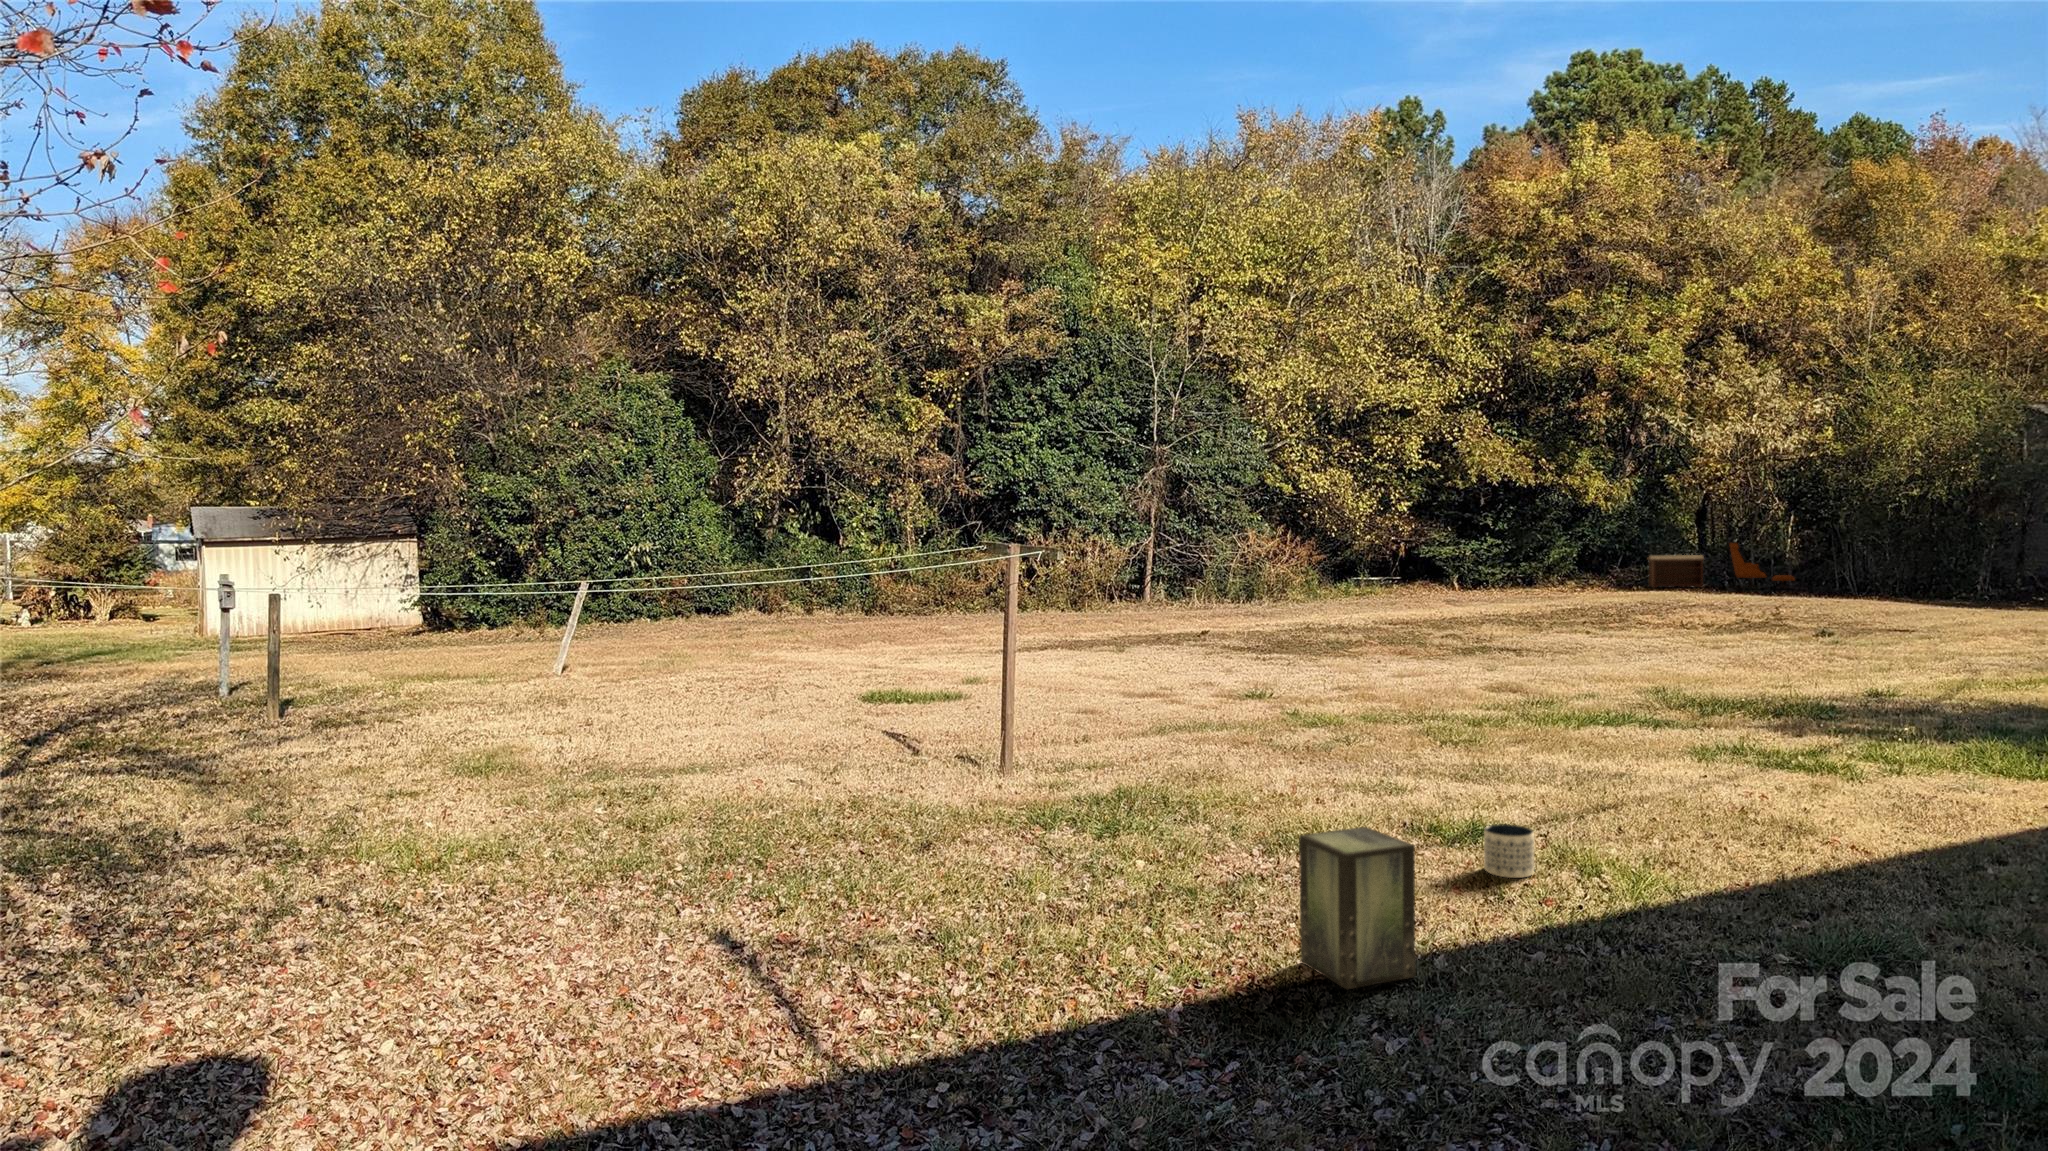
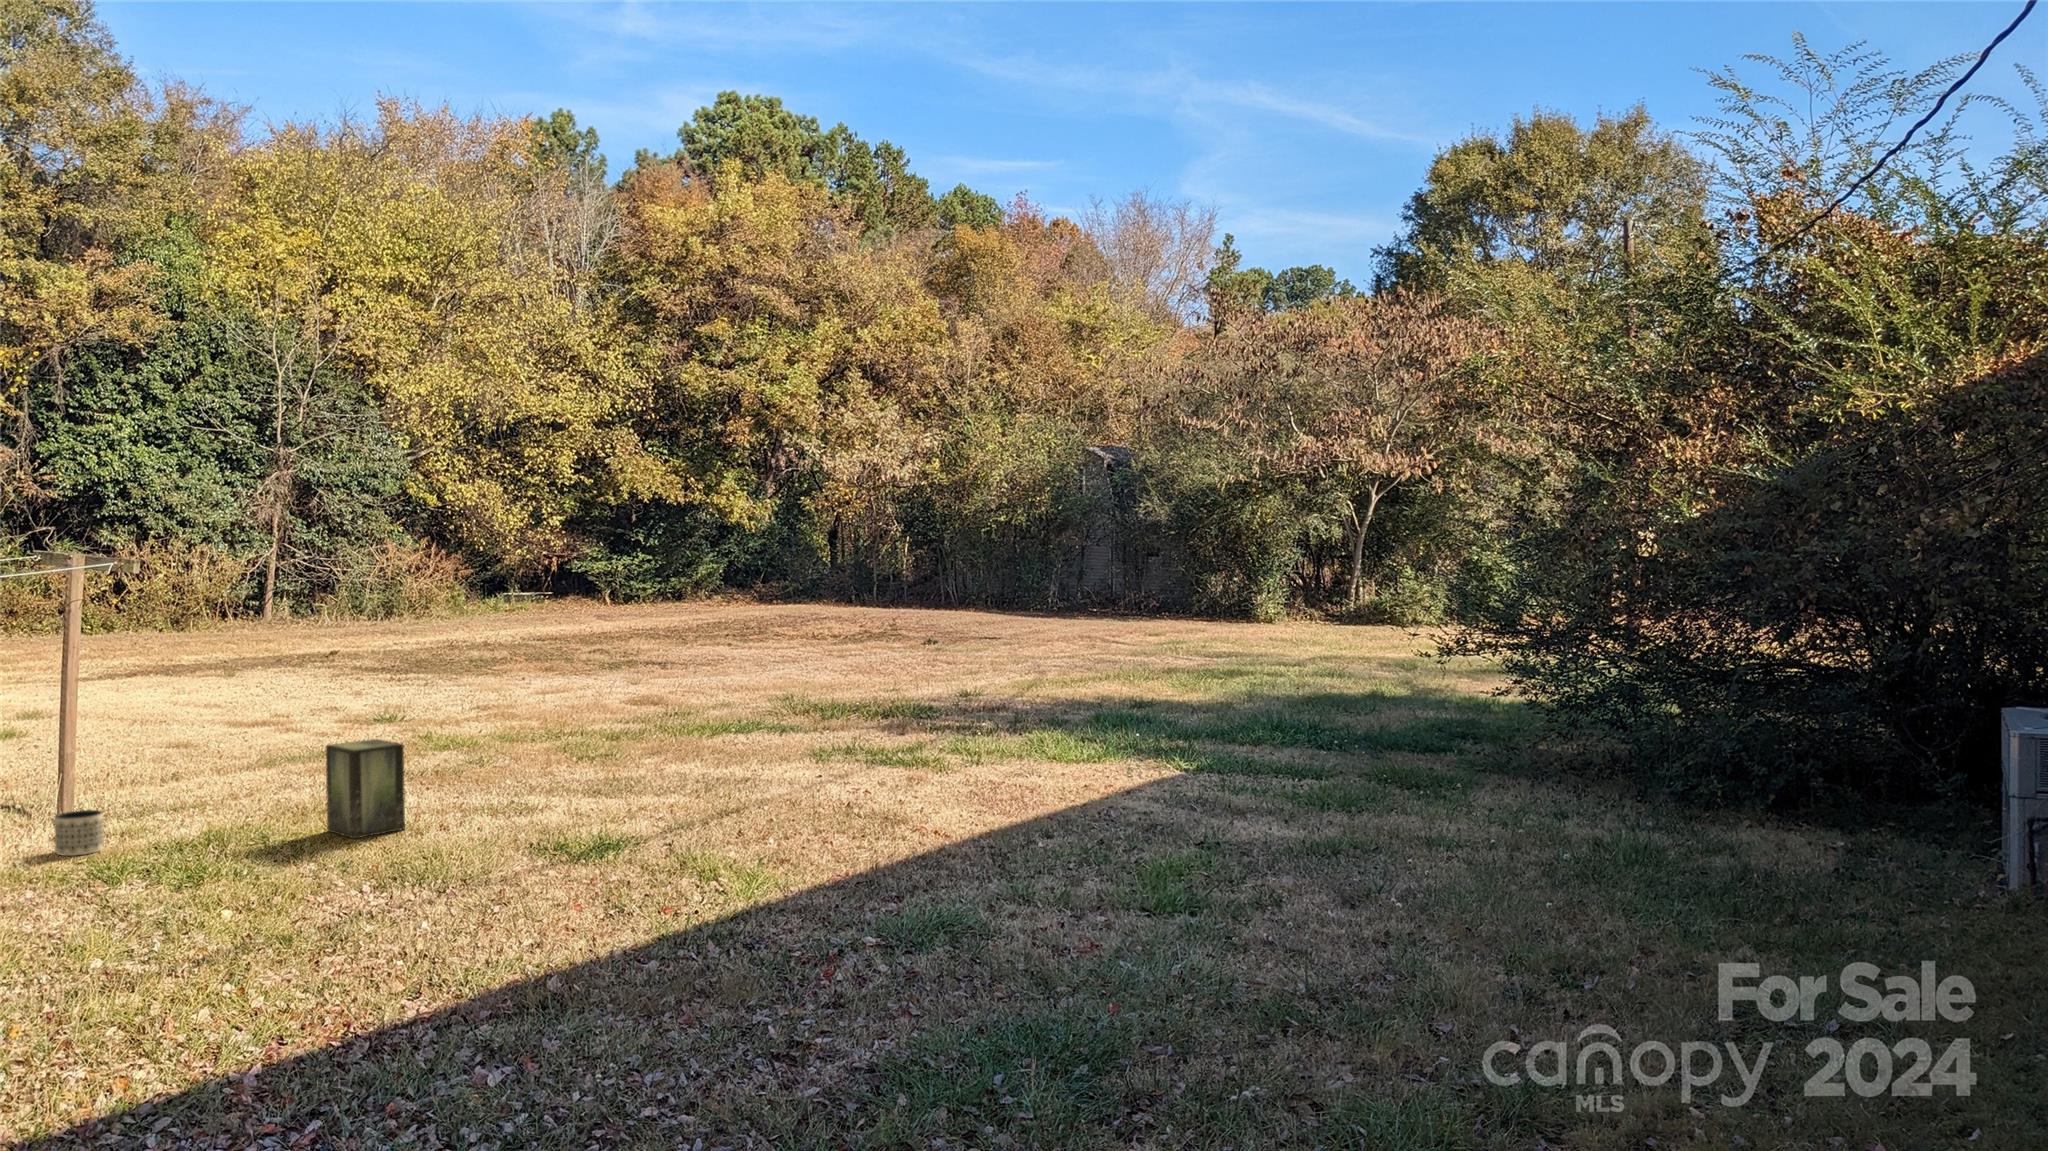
lounge chair: present [1729,543,1795,588] -> none [856,558,907,600]
bench: present [1647,555,1704,588] -> none [790,570,837,600]
planter: present [1484,824,1534,878] -> present [54,810,104,856]

